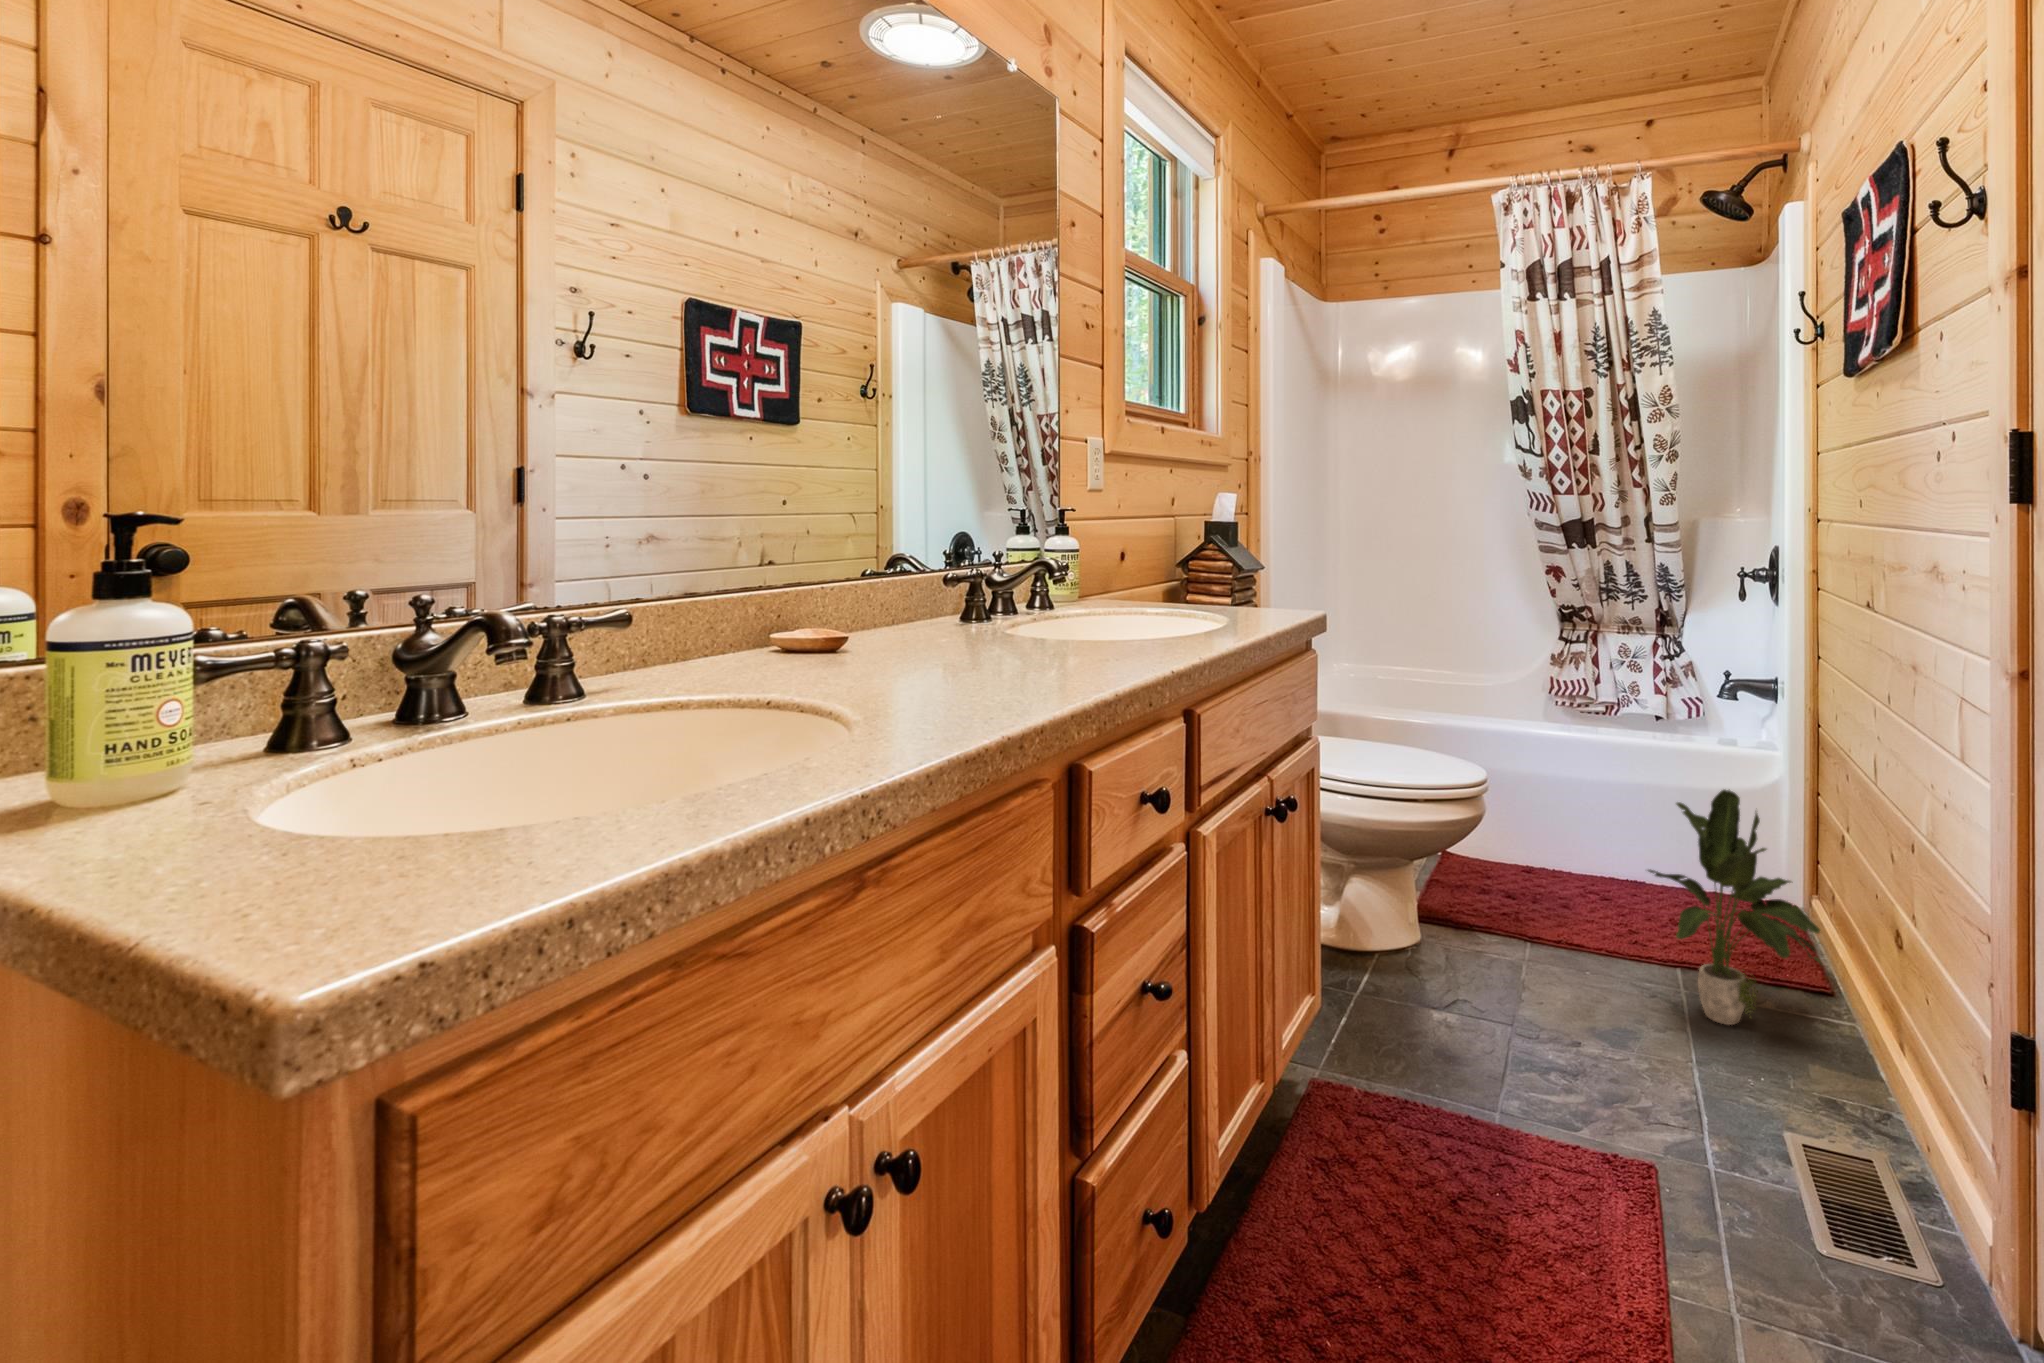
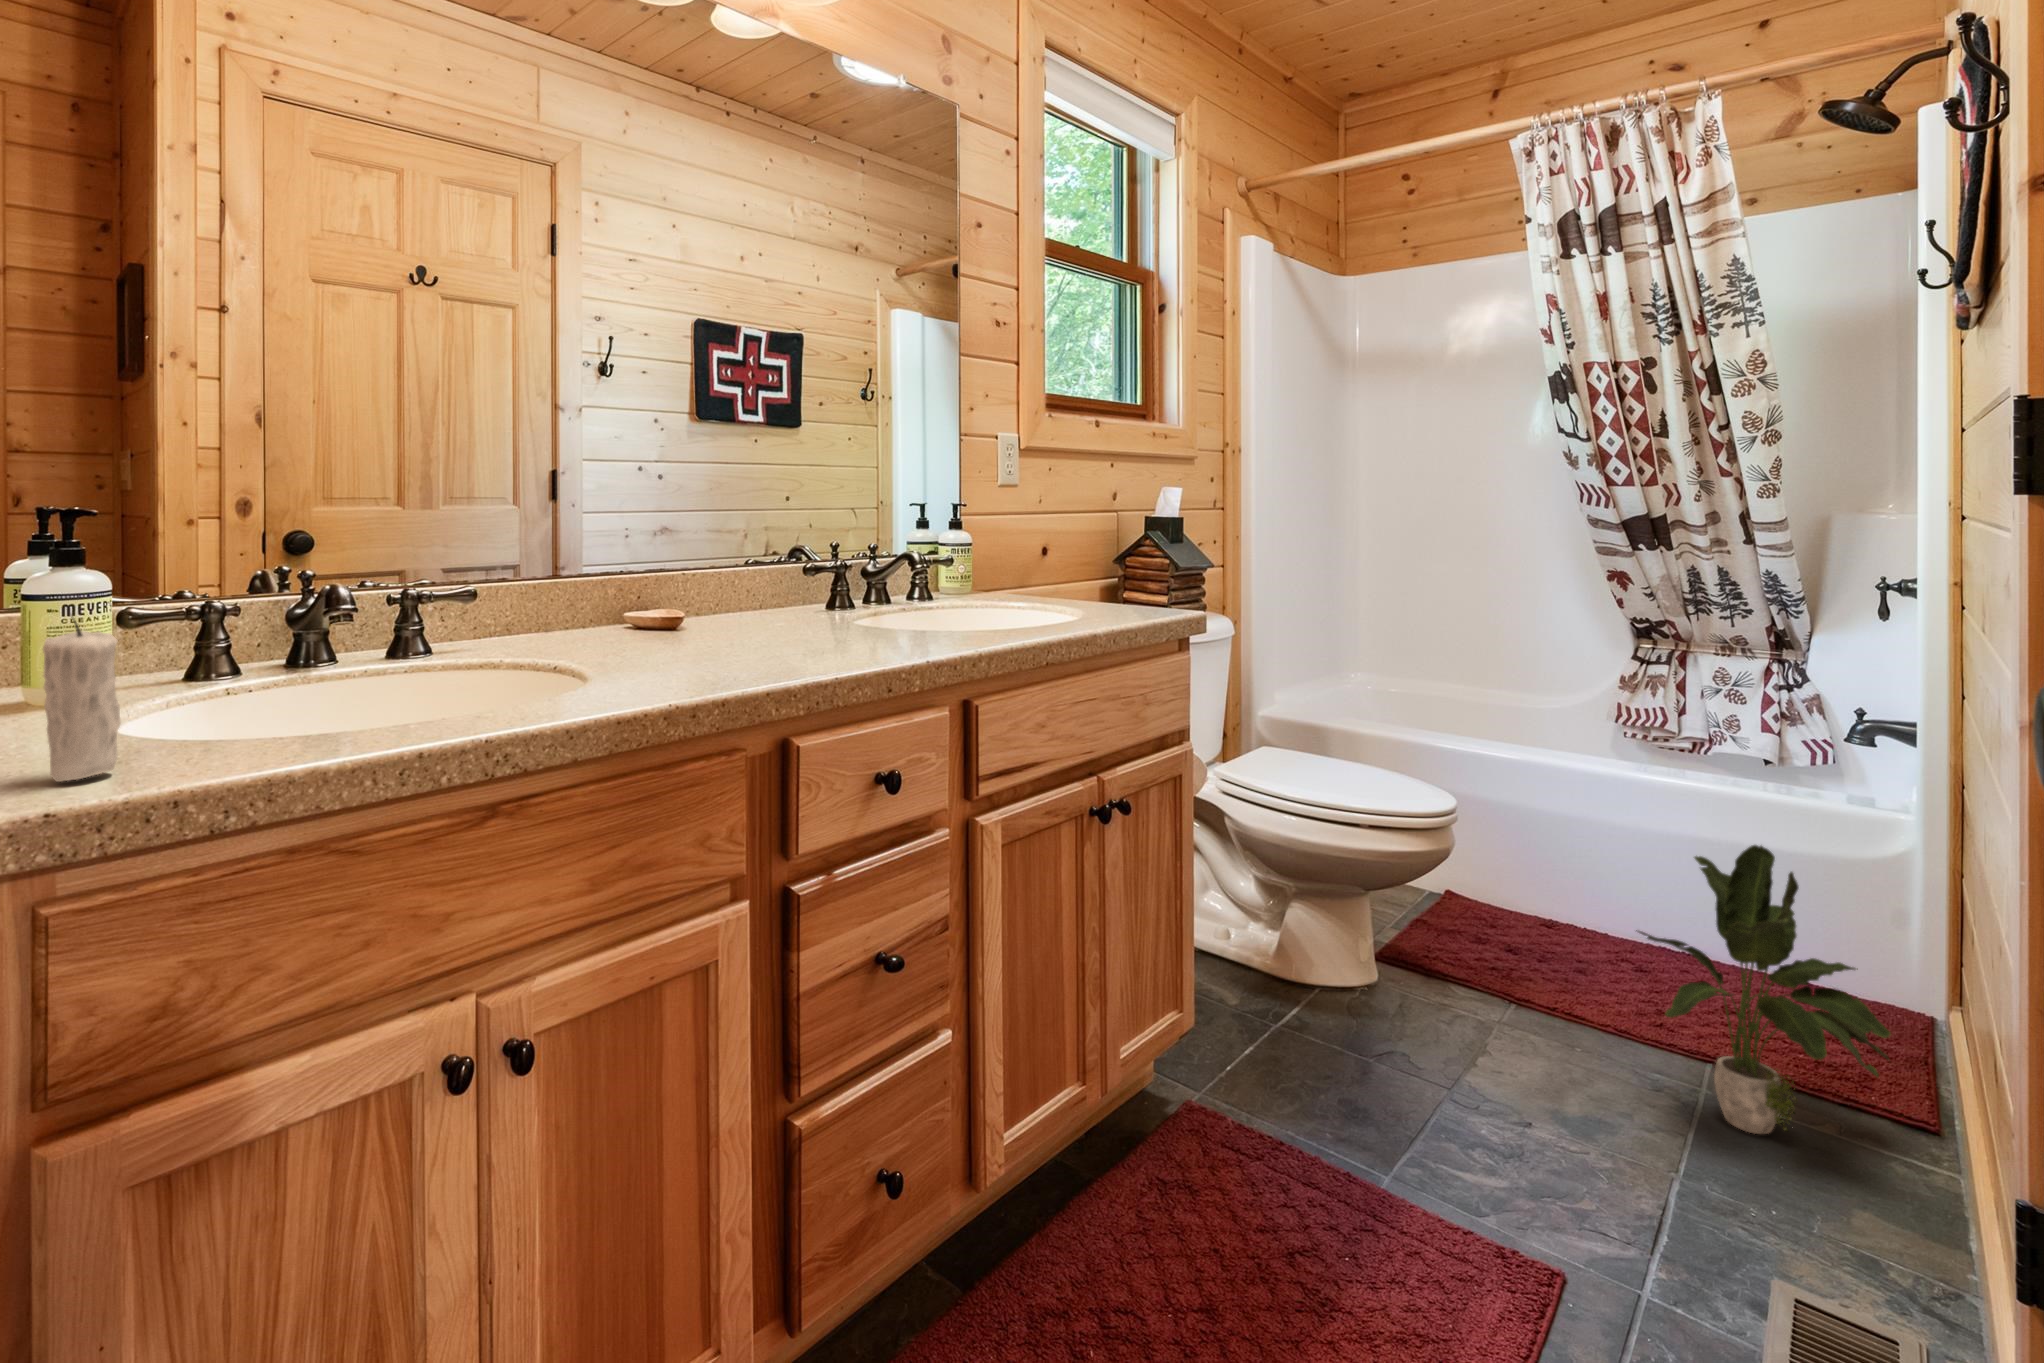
candle: none [330,662,439,926] -> present [43,617,121,782]

